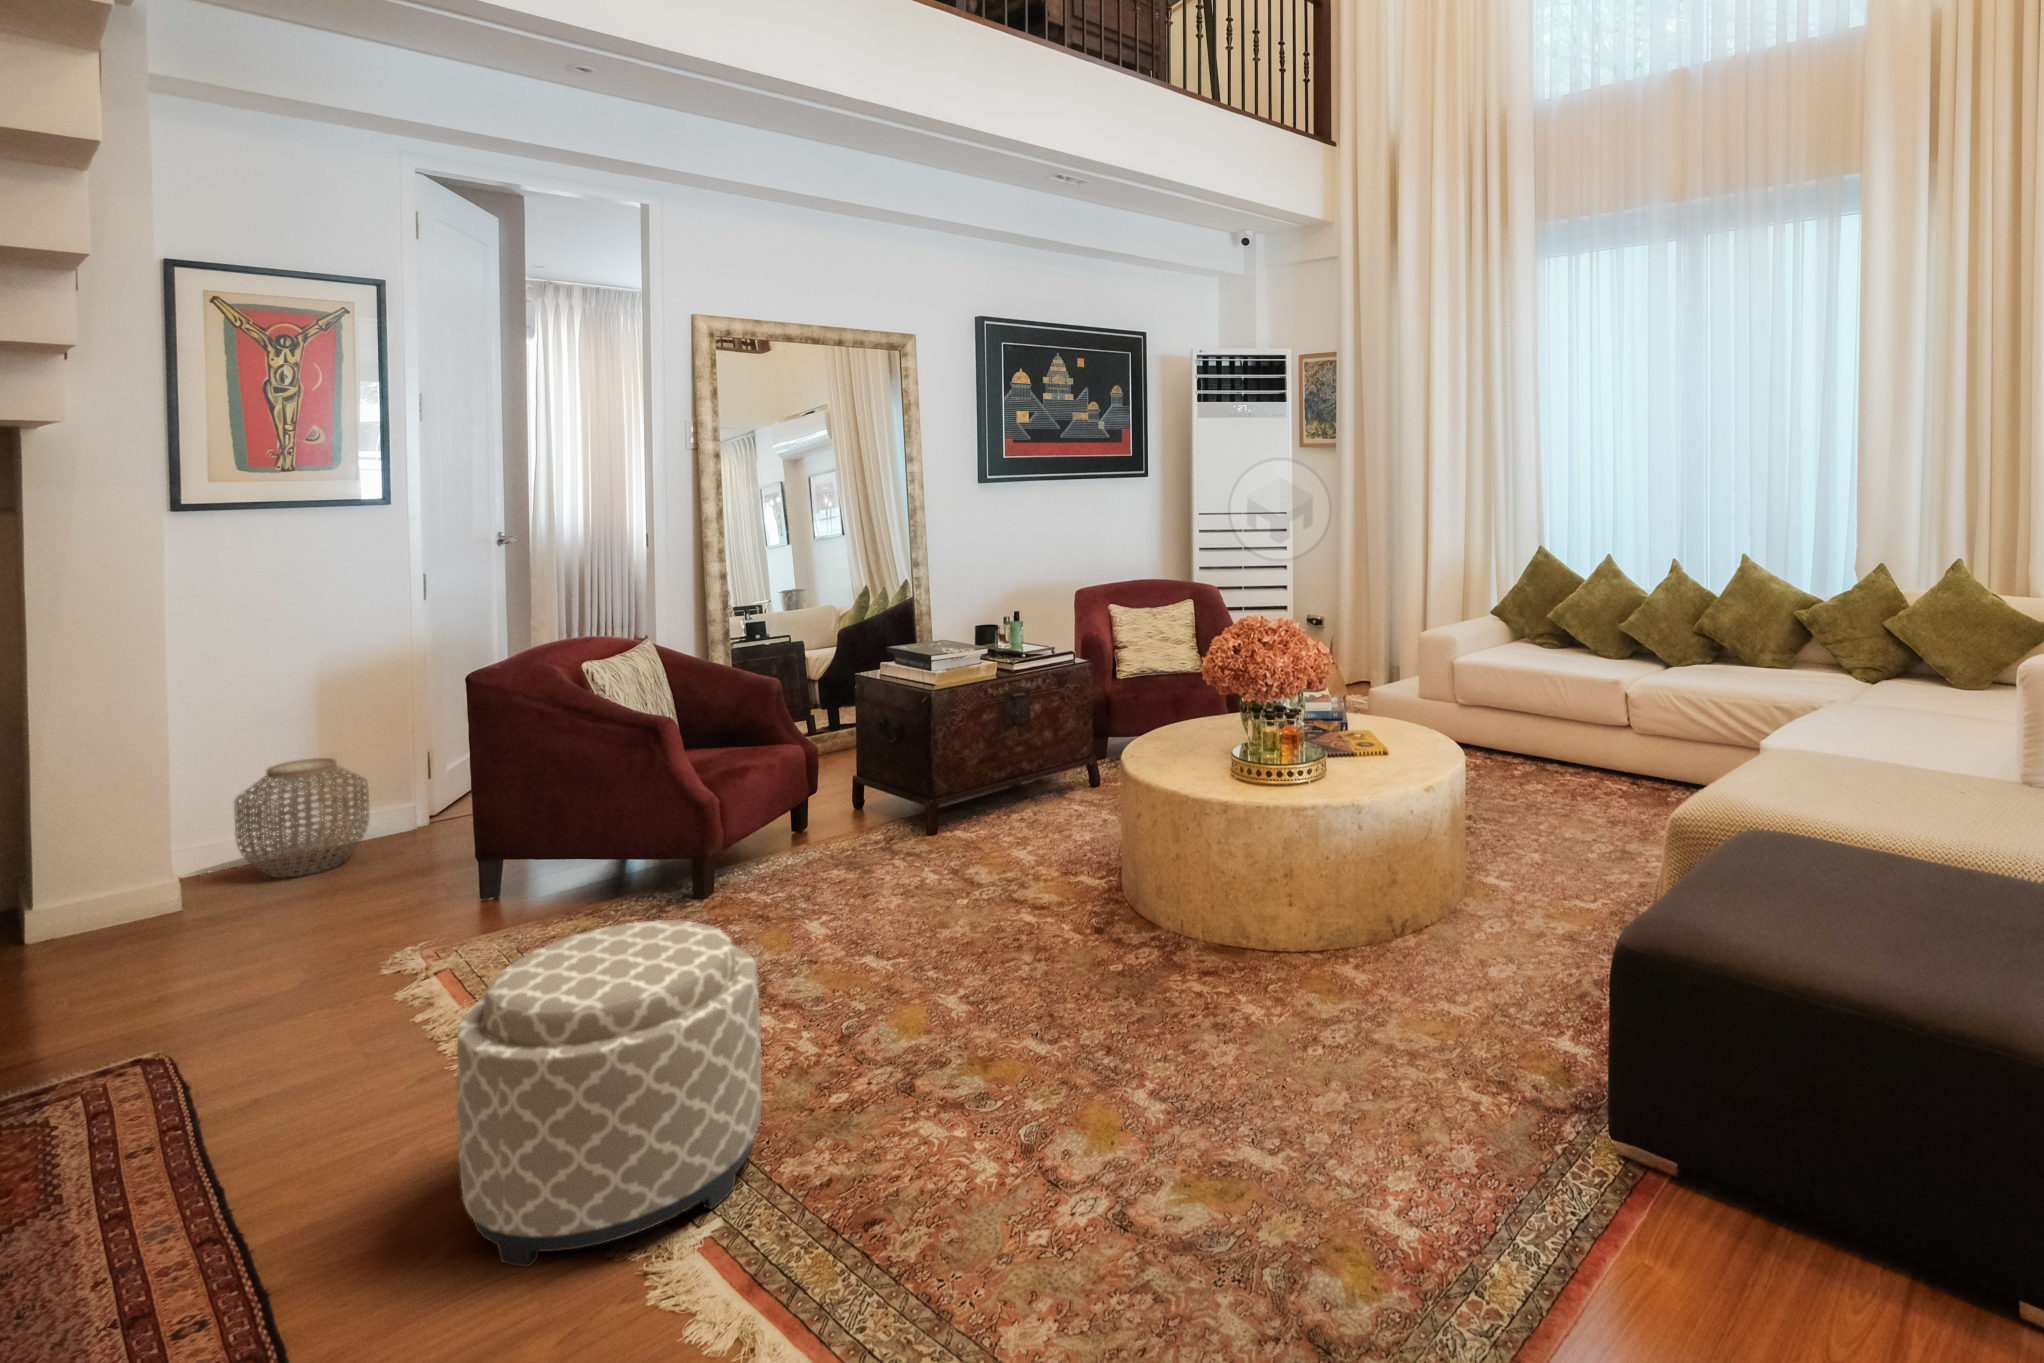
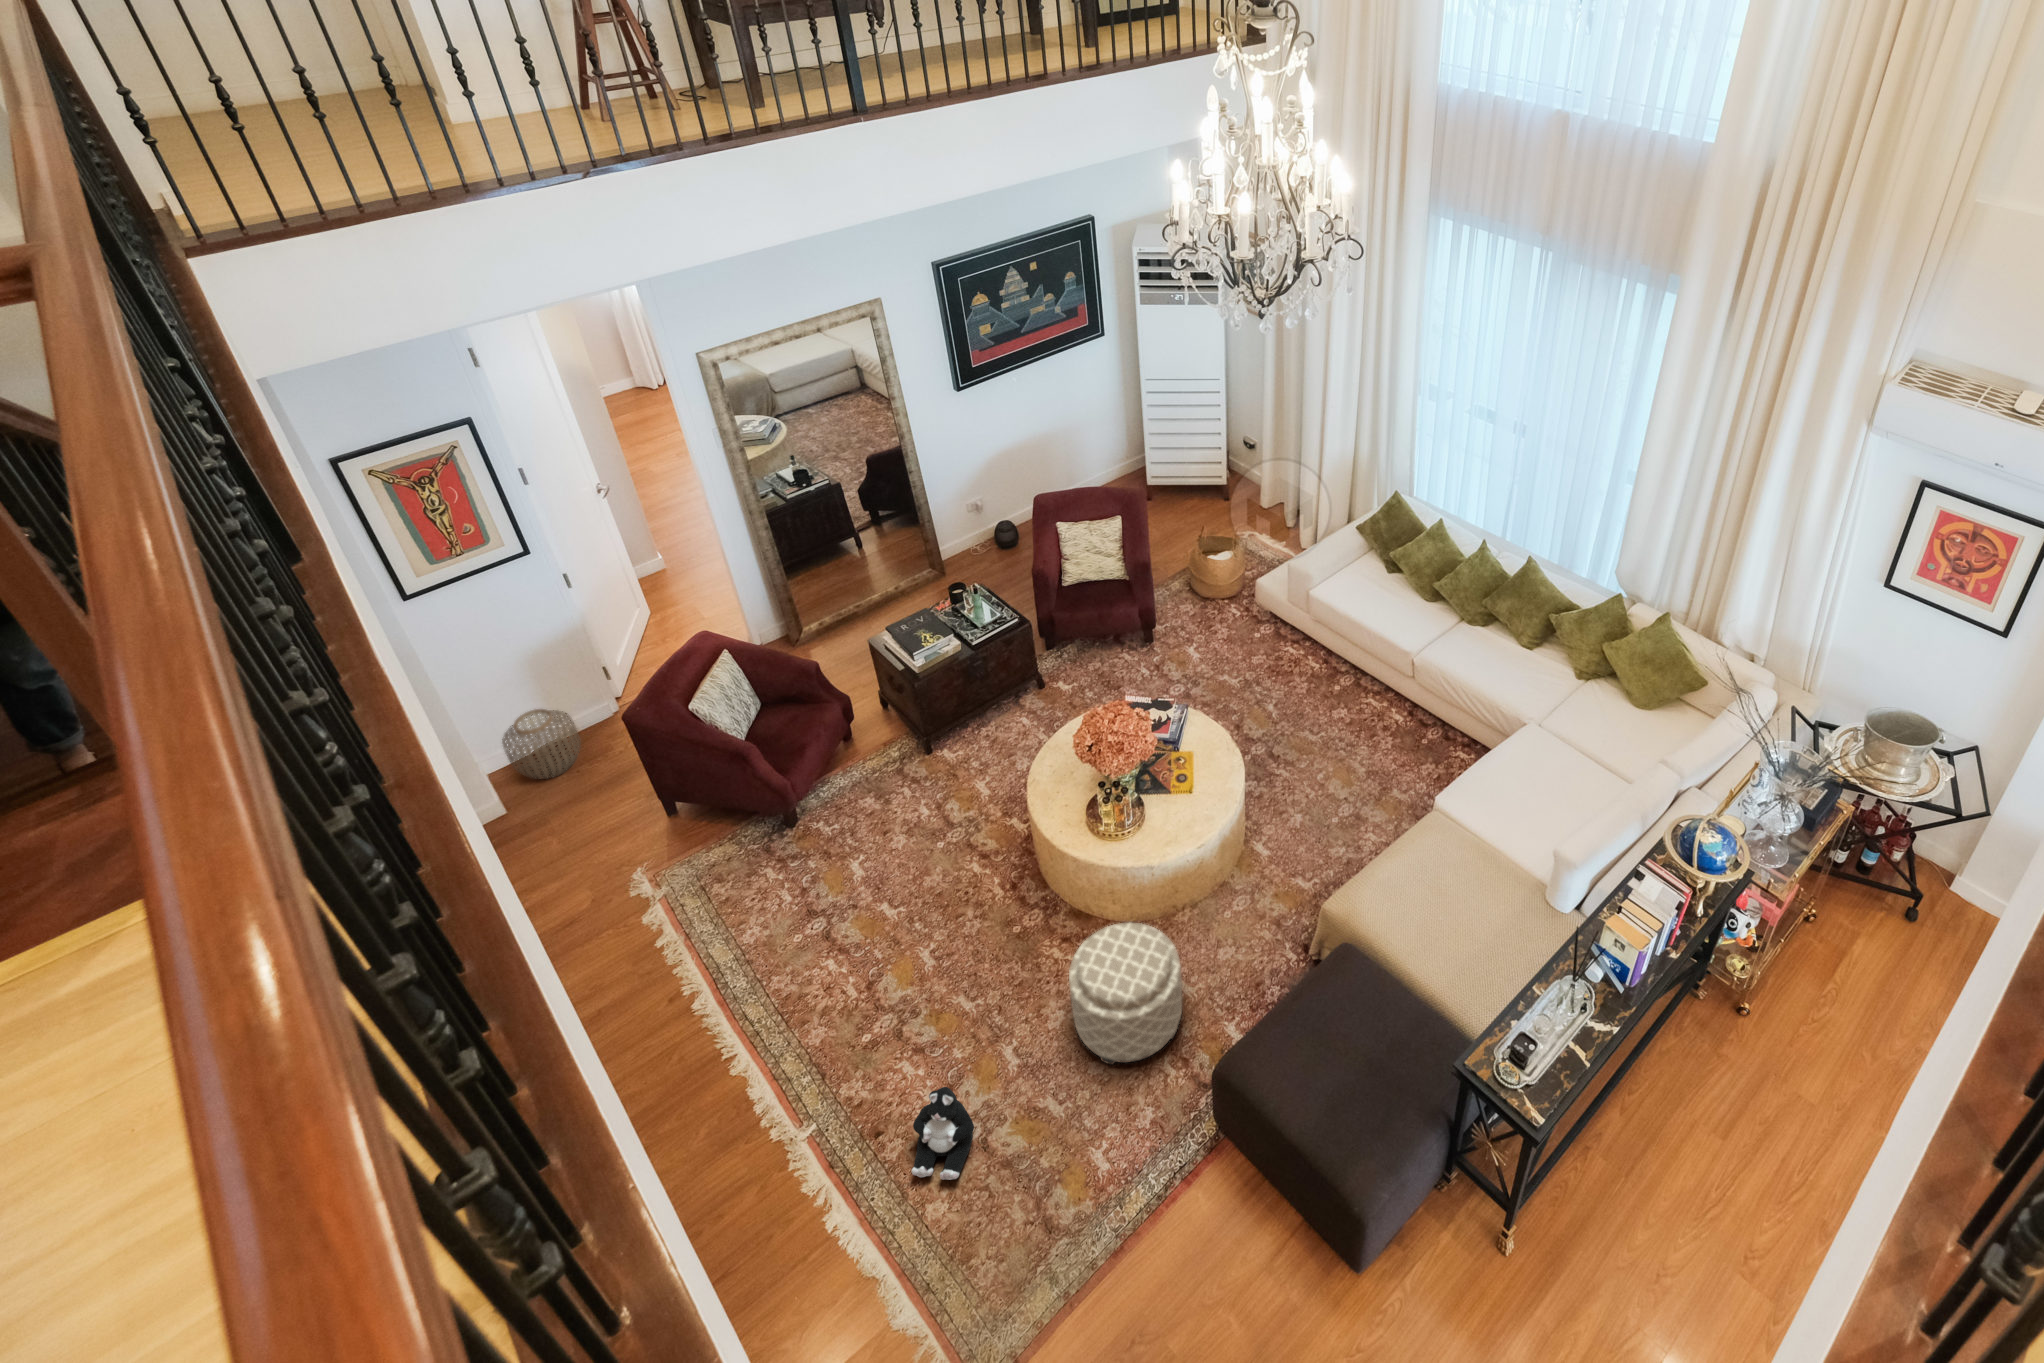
ottoman: present [457,920,761,1267] -> present [1069,922,1182,1065]
plush toy: none [960,1045,1103,1274] -> present [912,1087,974,1180]

